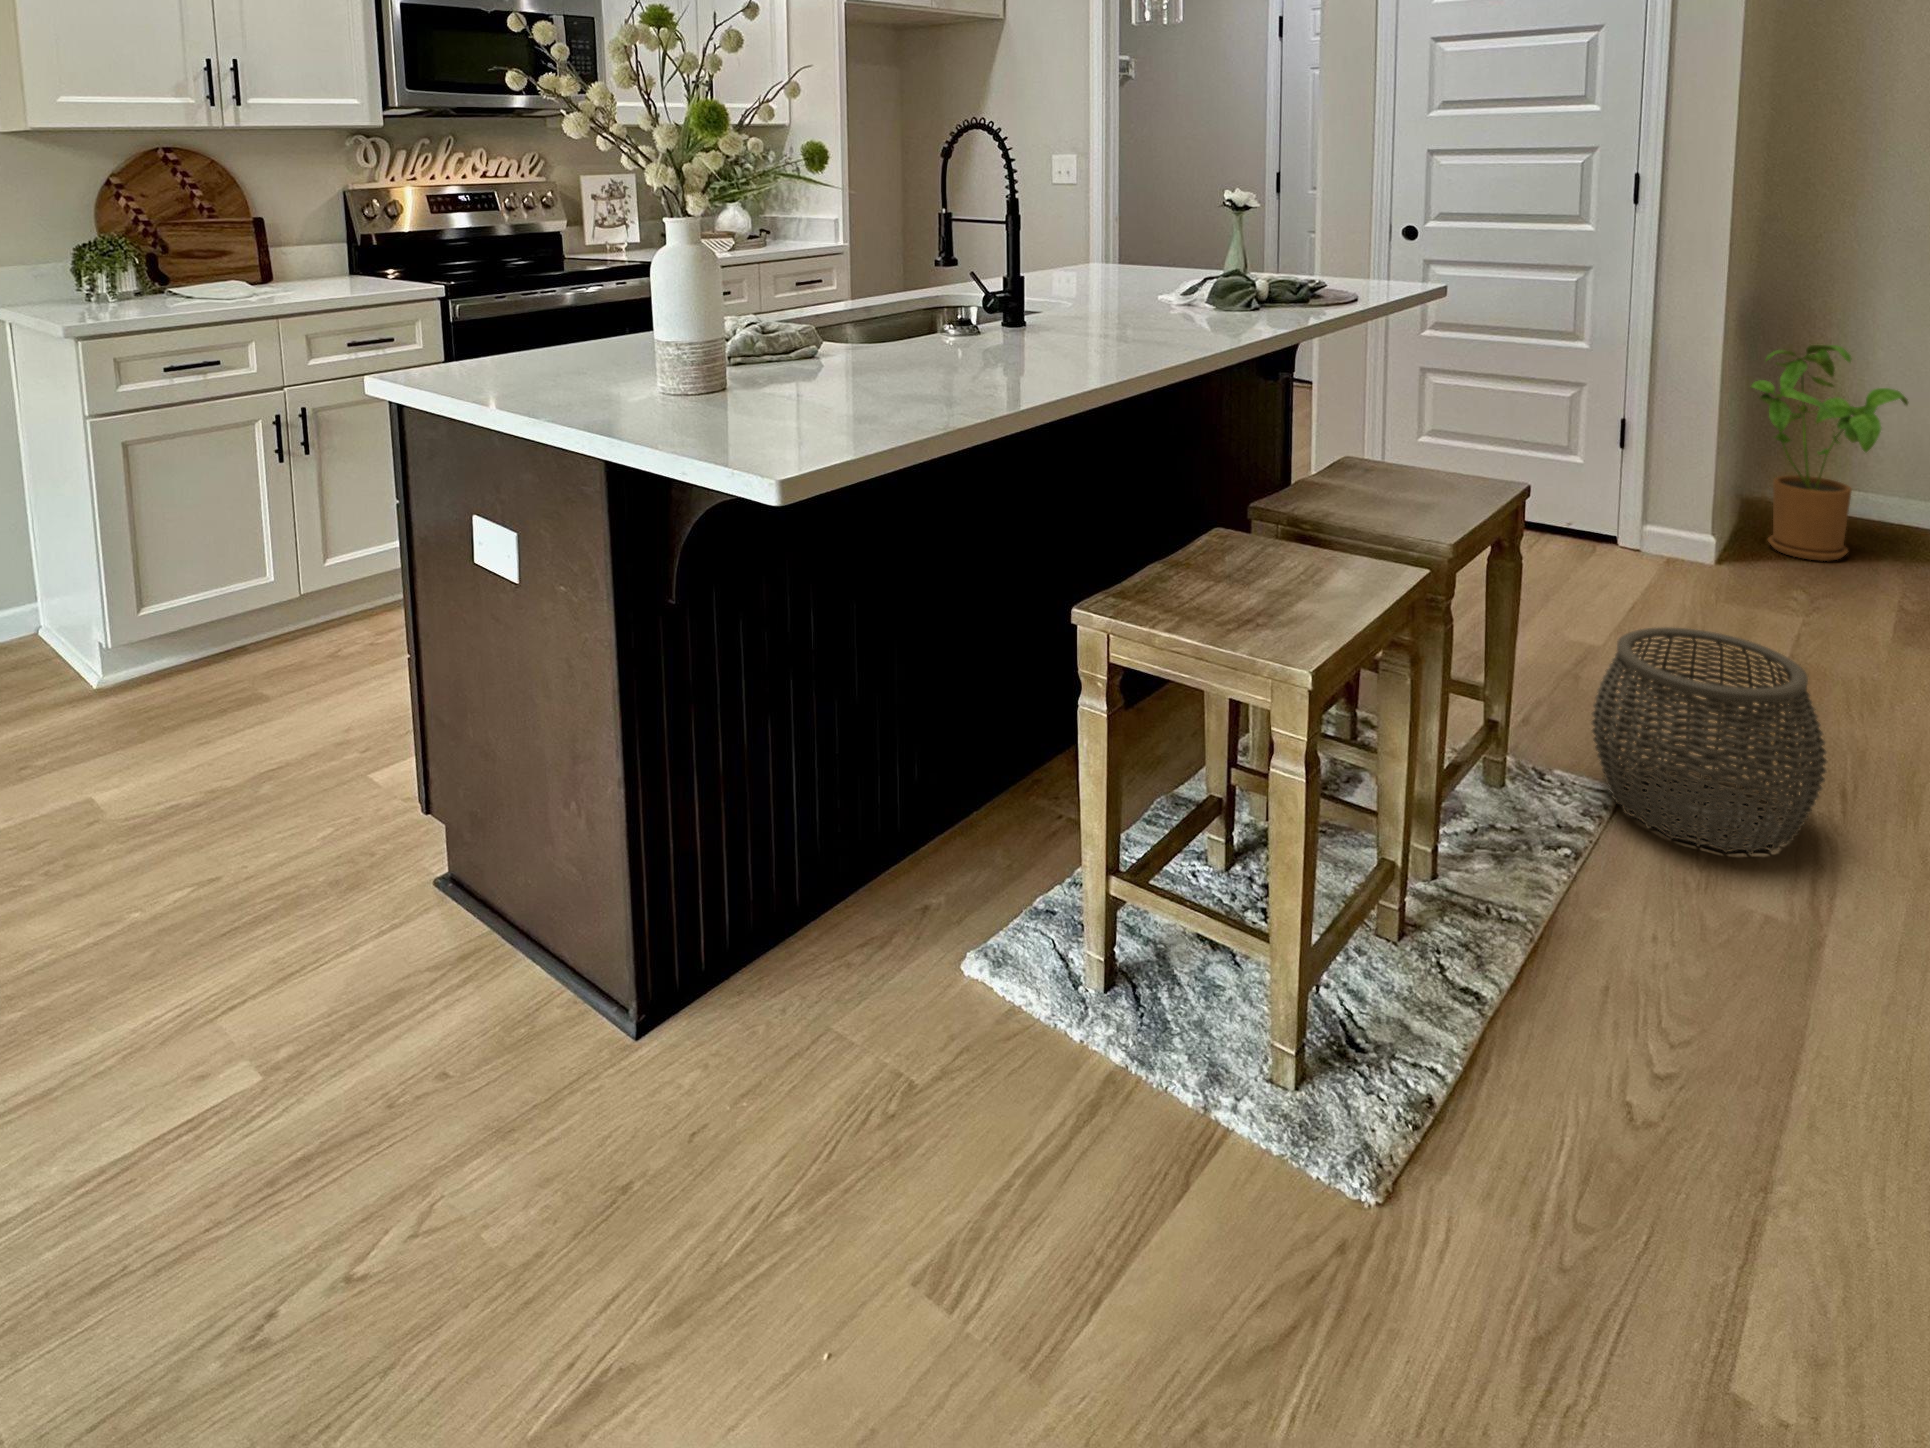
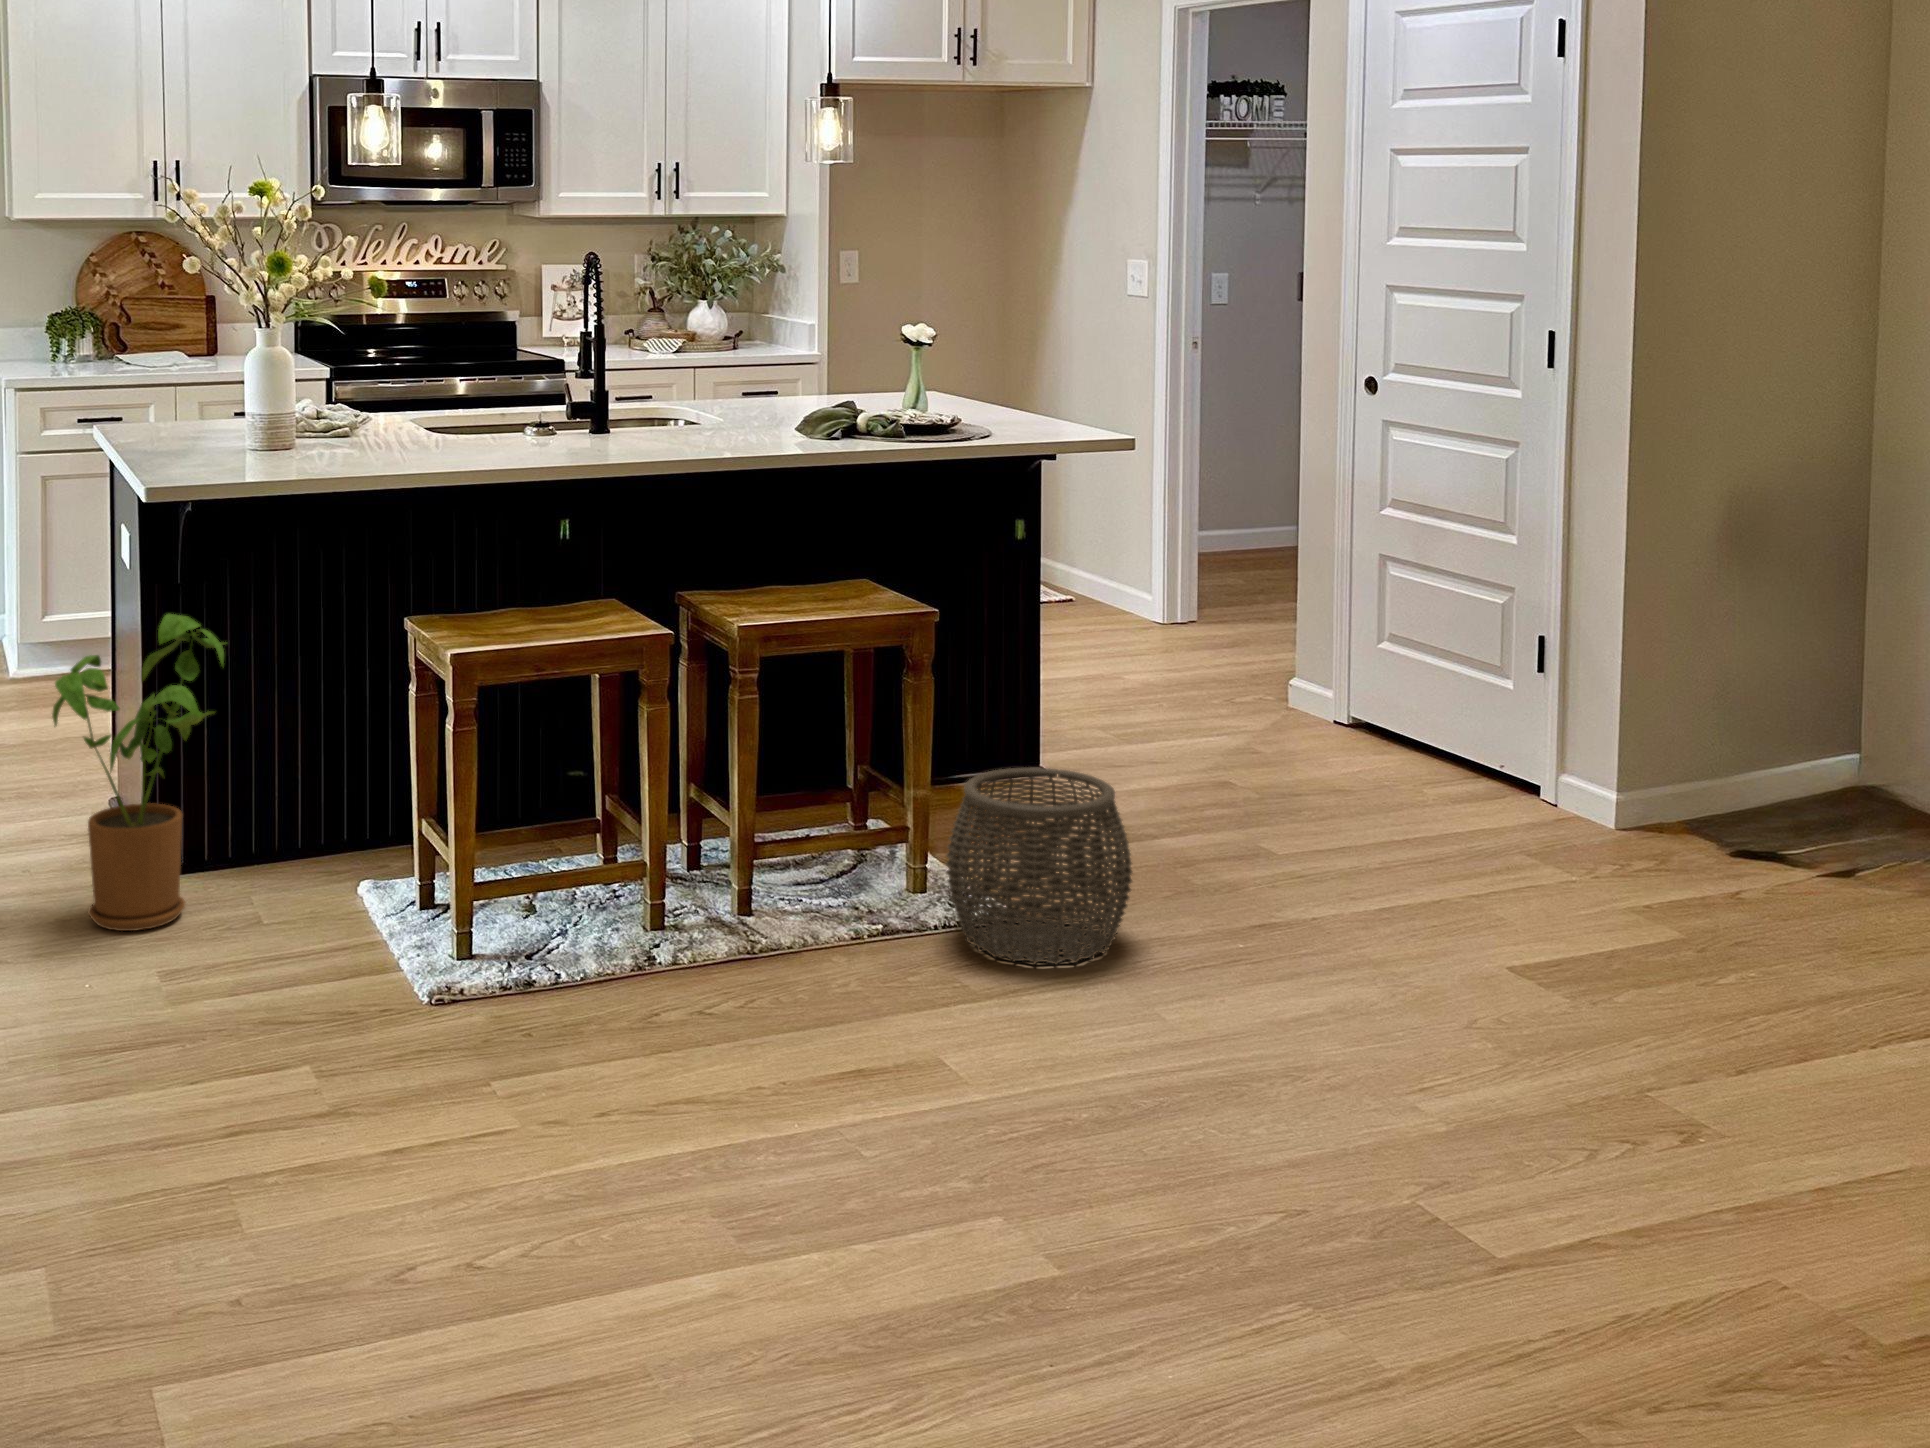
house plant: present [1751,345,1908,561] -> present [52,614,225,931]

